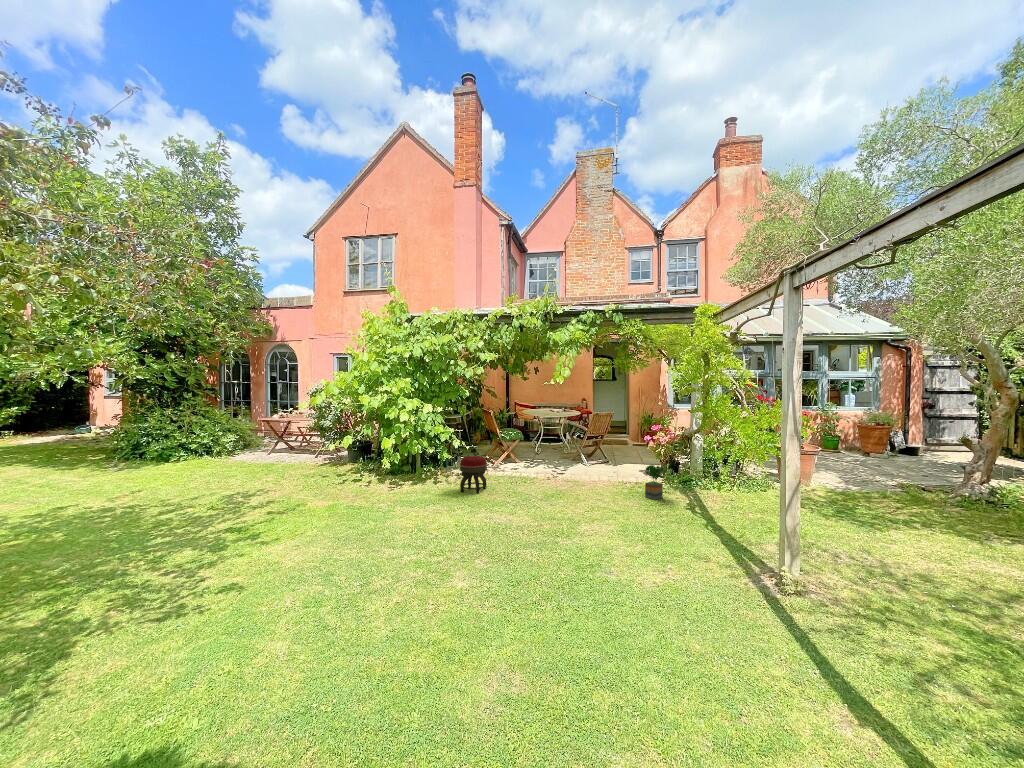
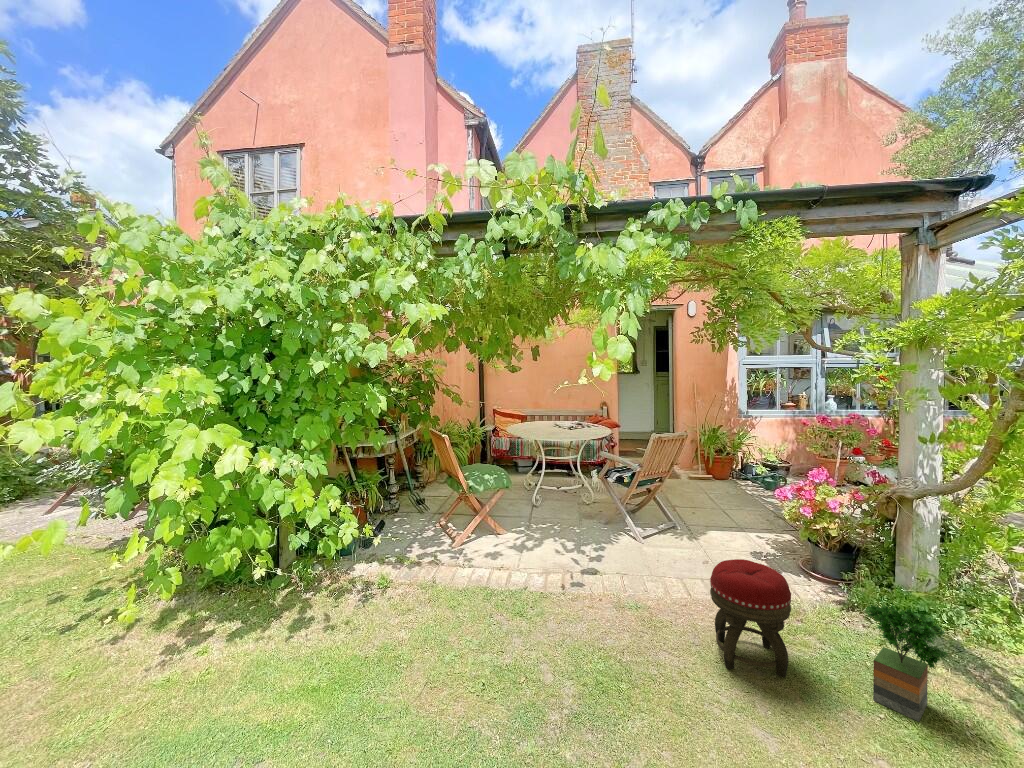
footstool: present [460,456,487,493] -> present [710,559,791,678]

